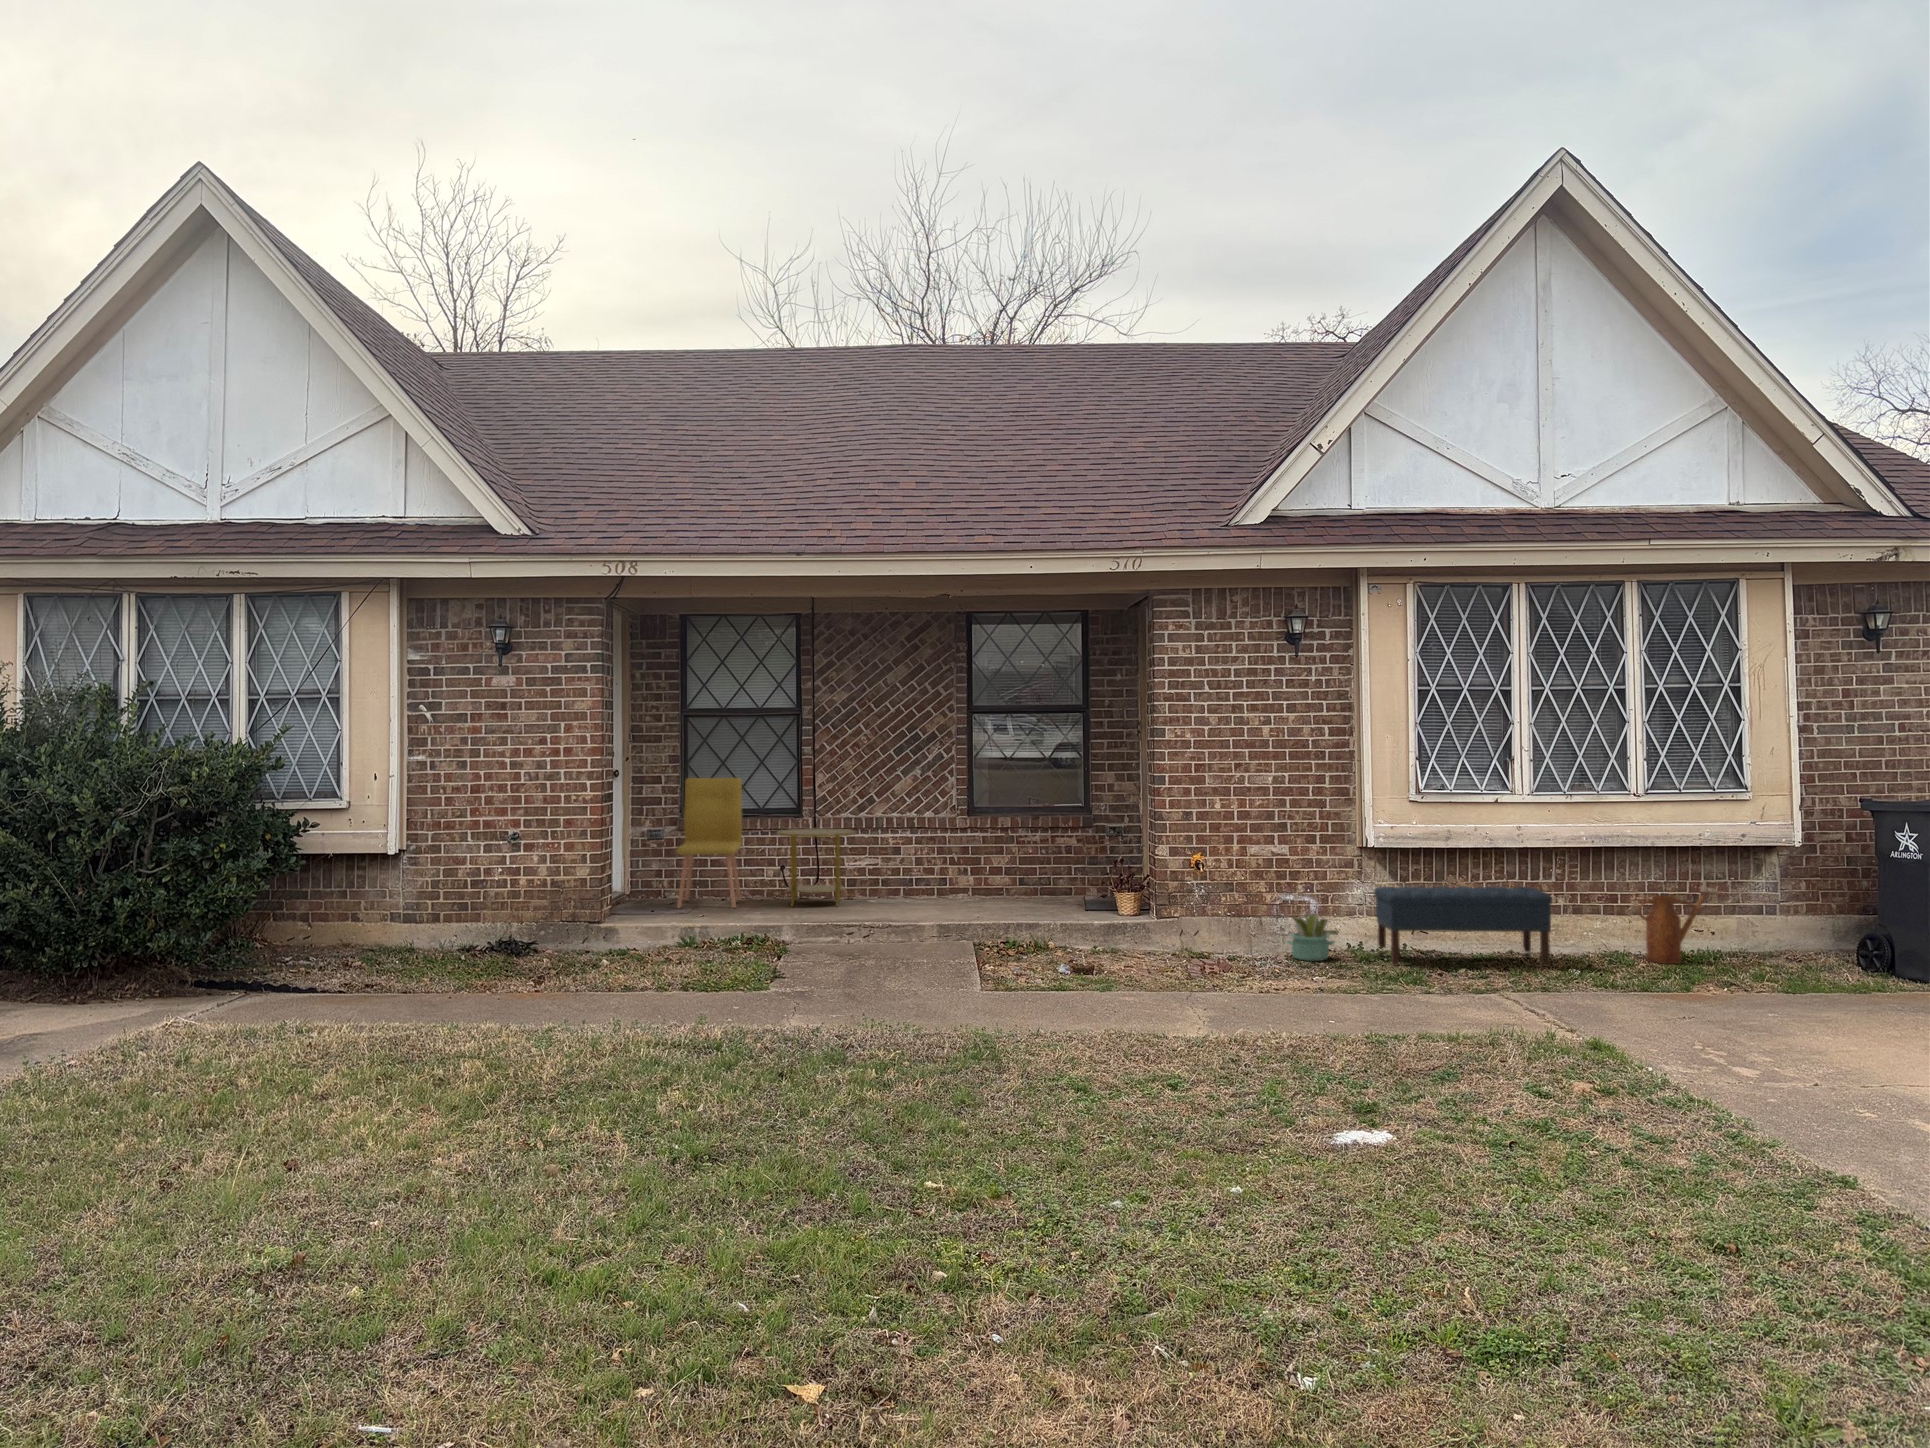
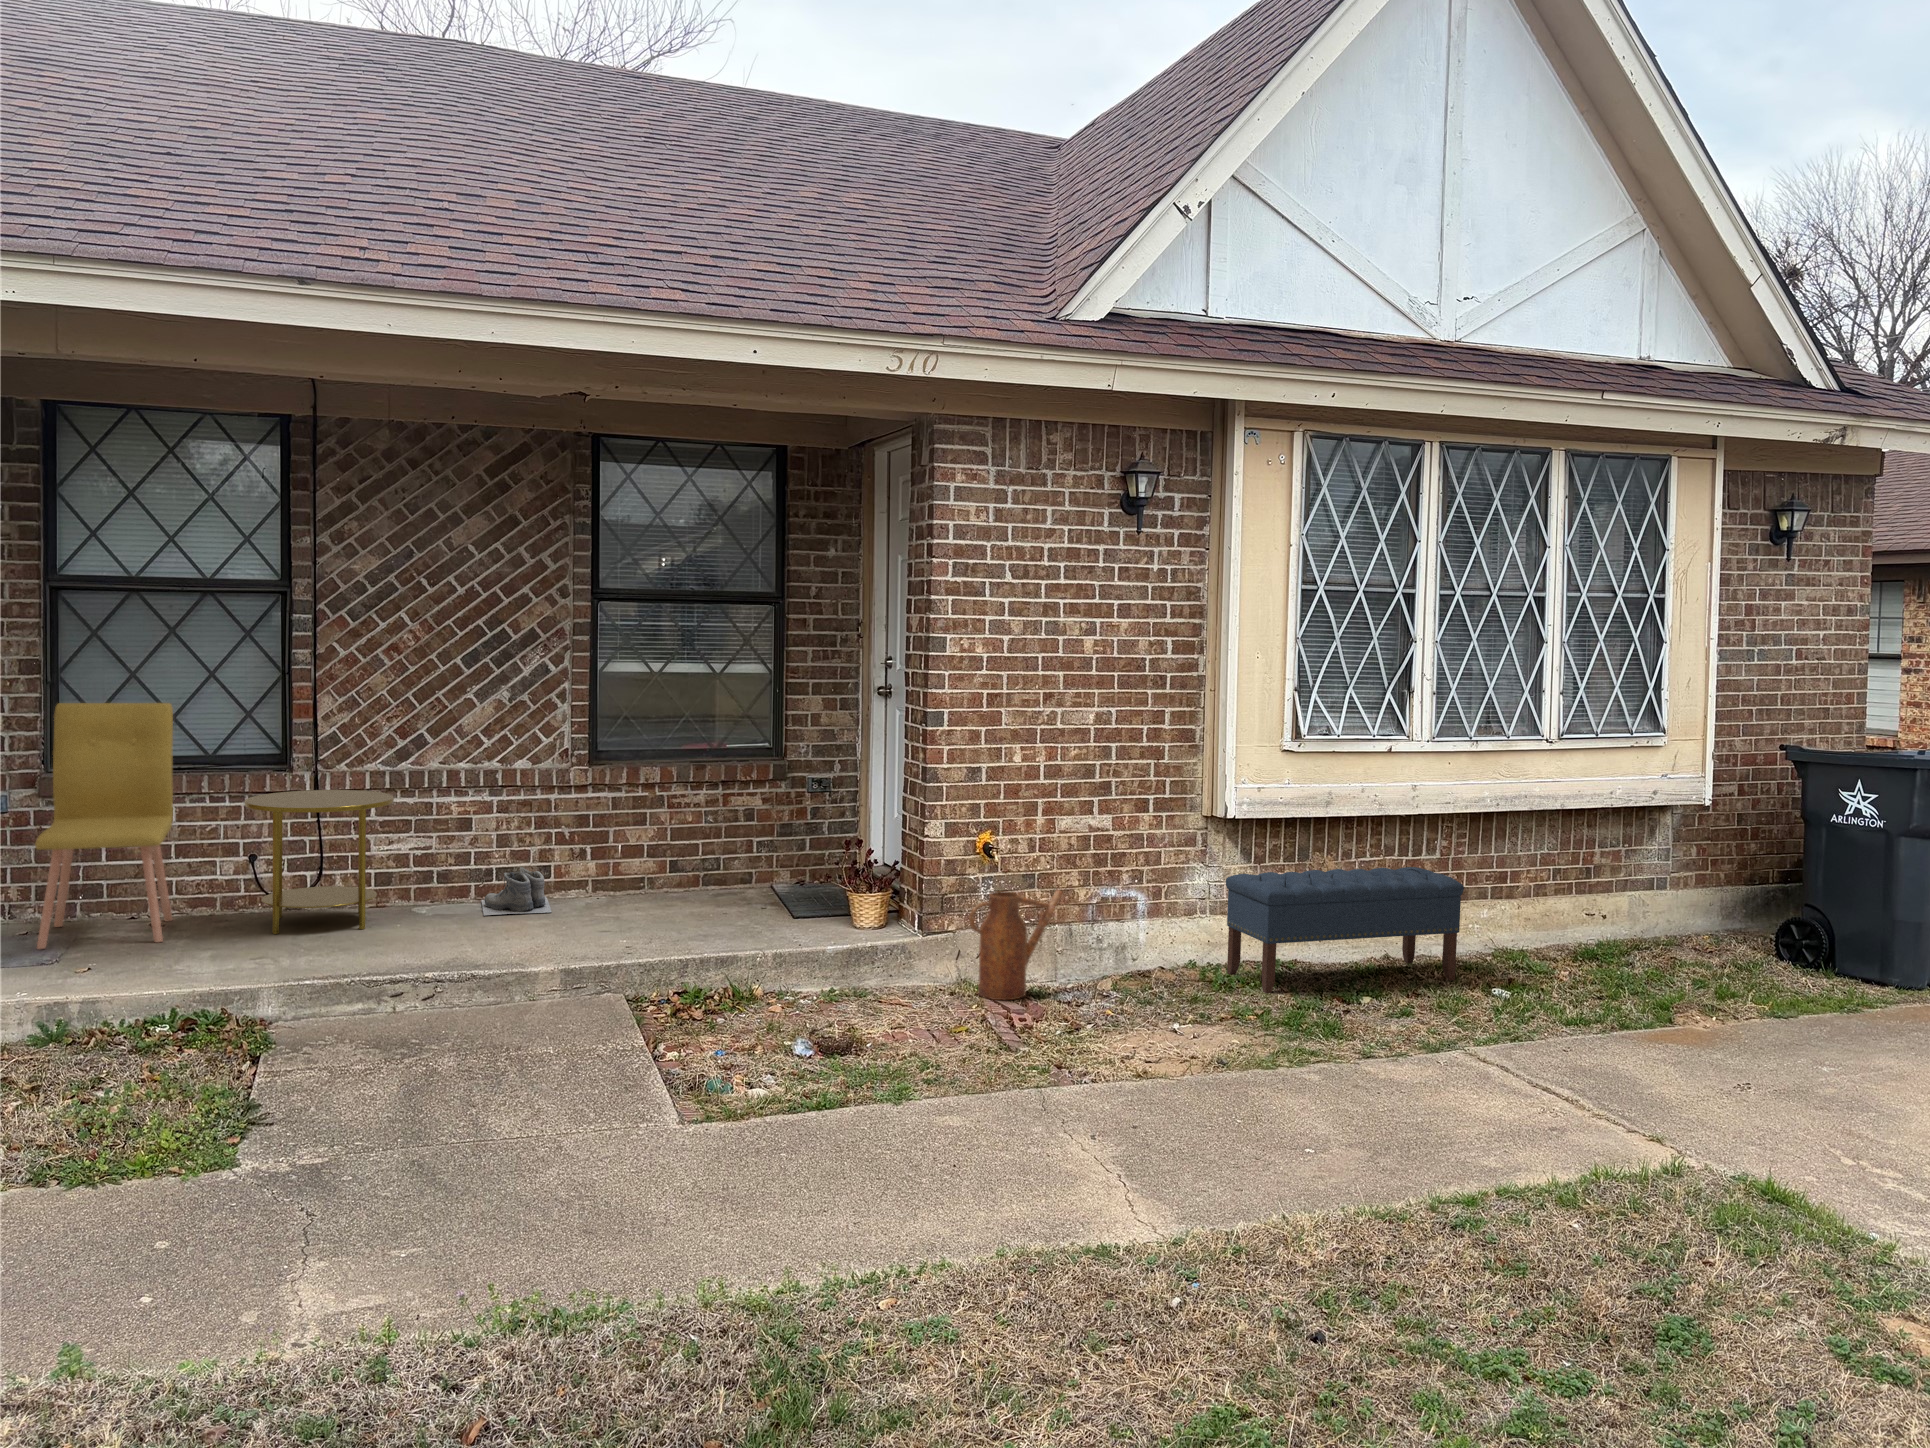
boots: none [905,877,944,904] -> present [481,867,551,915]
watering can: present [1638,895,1705,964] -> present [969,889,1062,1000]
decorative plant: present [1287,913,1339,961] -> none [1113,919,1187,992]

